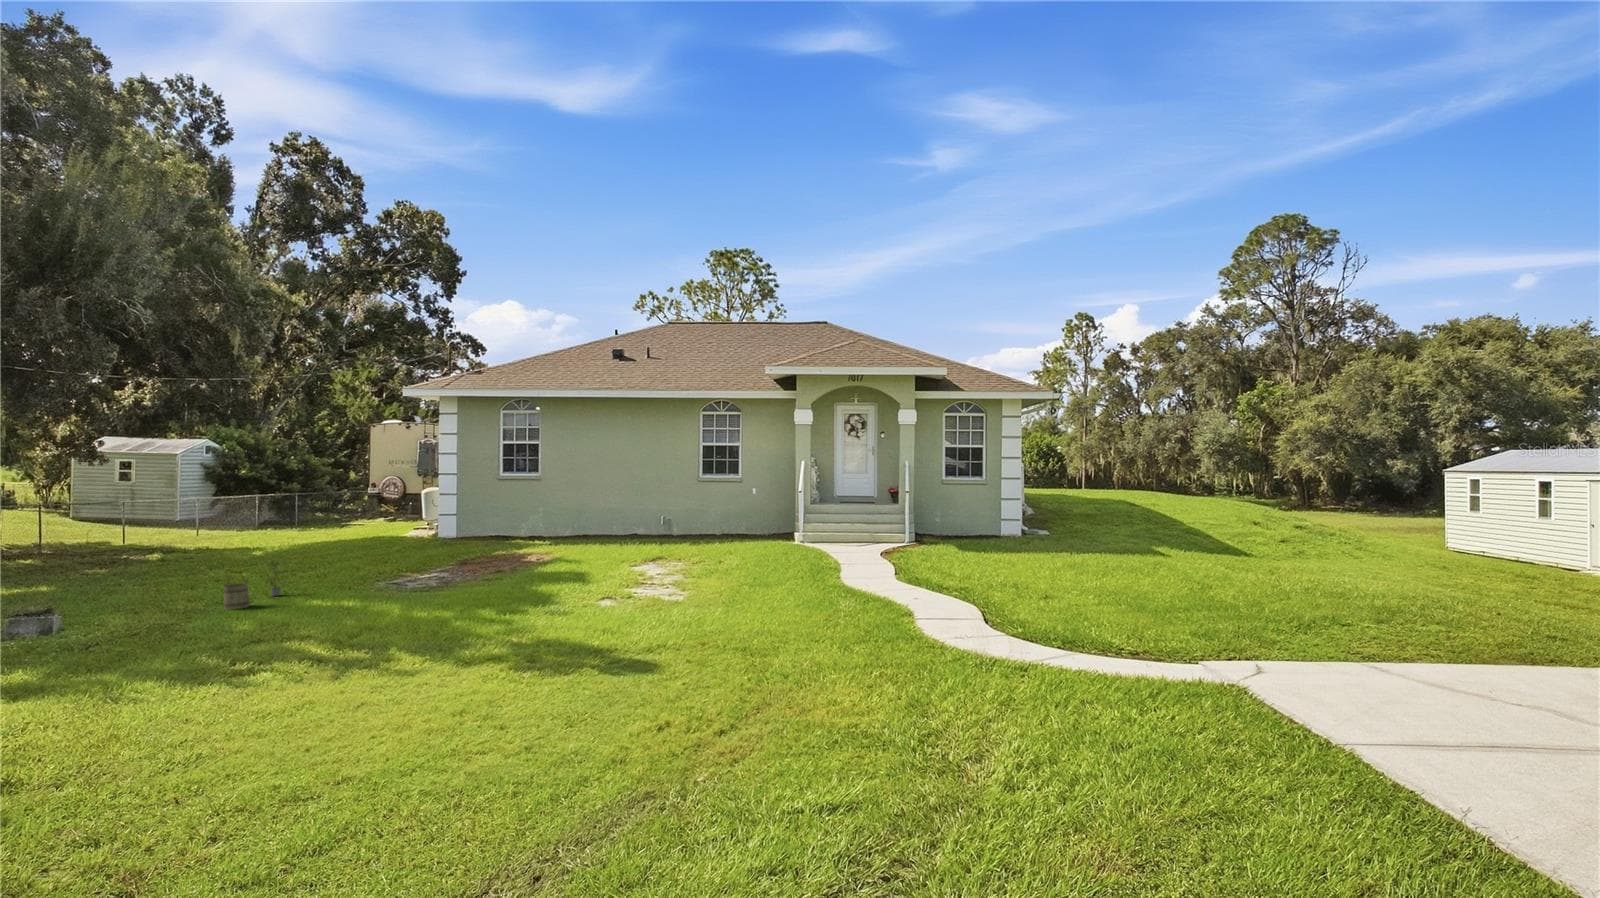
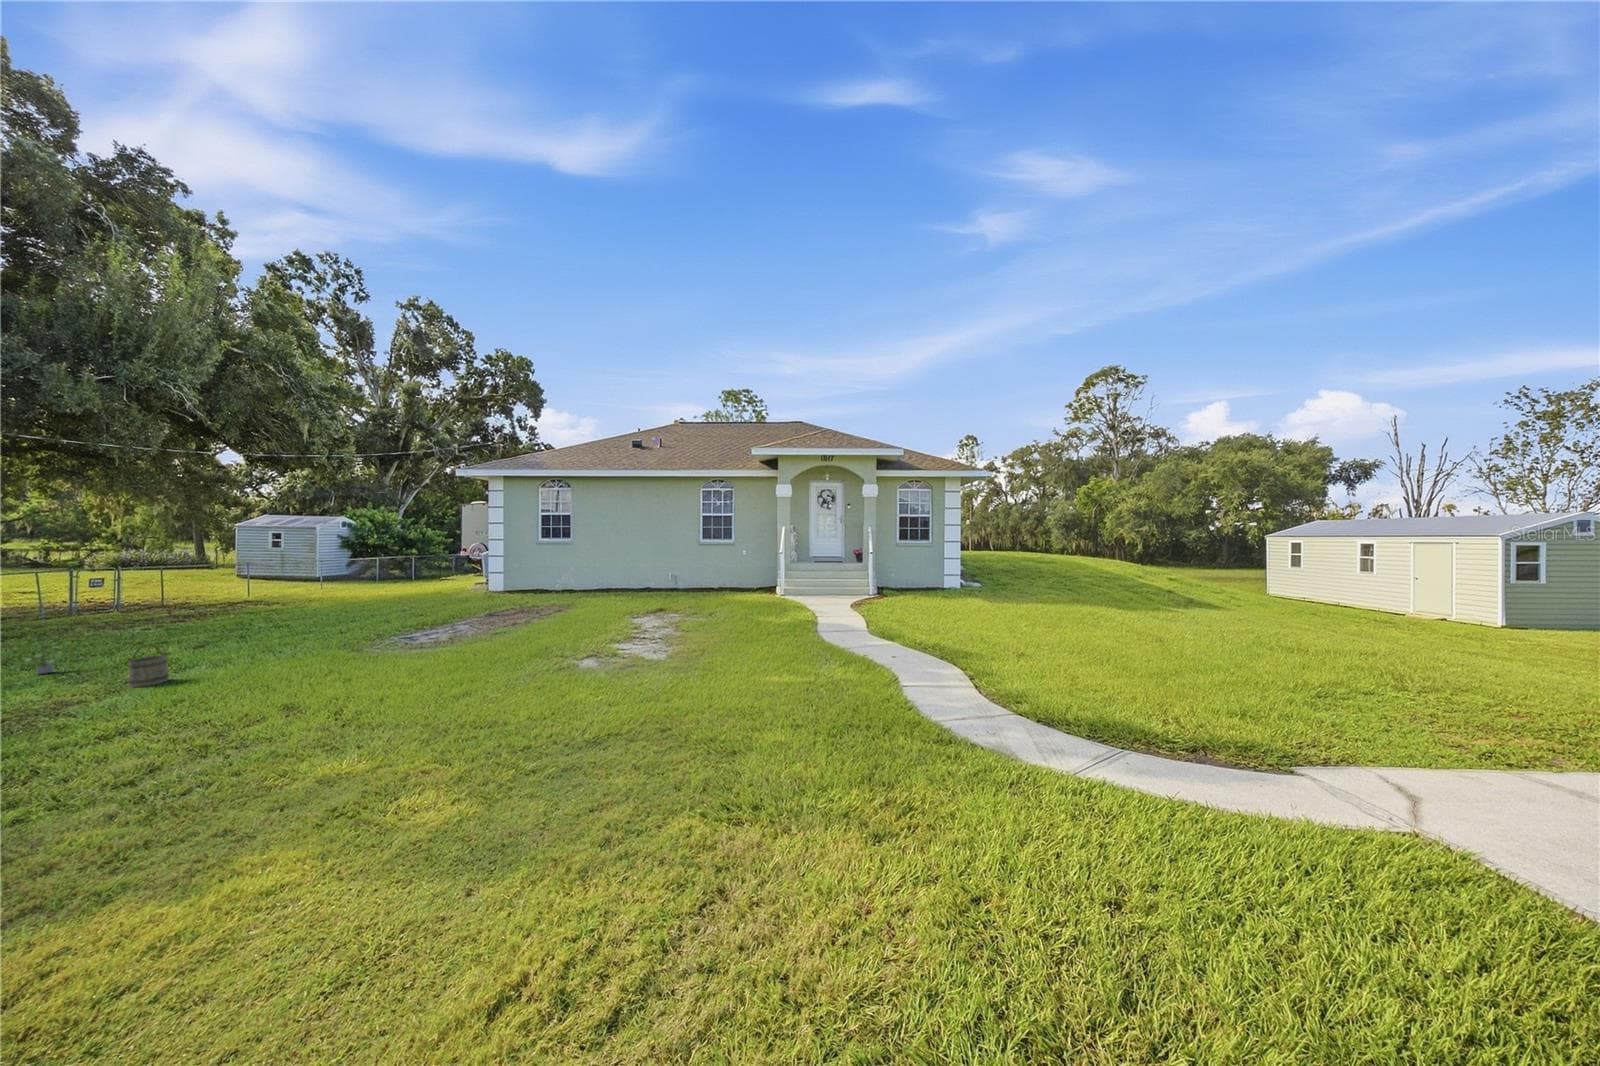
potted plant: present [265,562,286,596] -> present [25,635,60,674]

